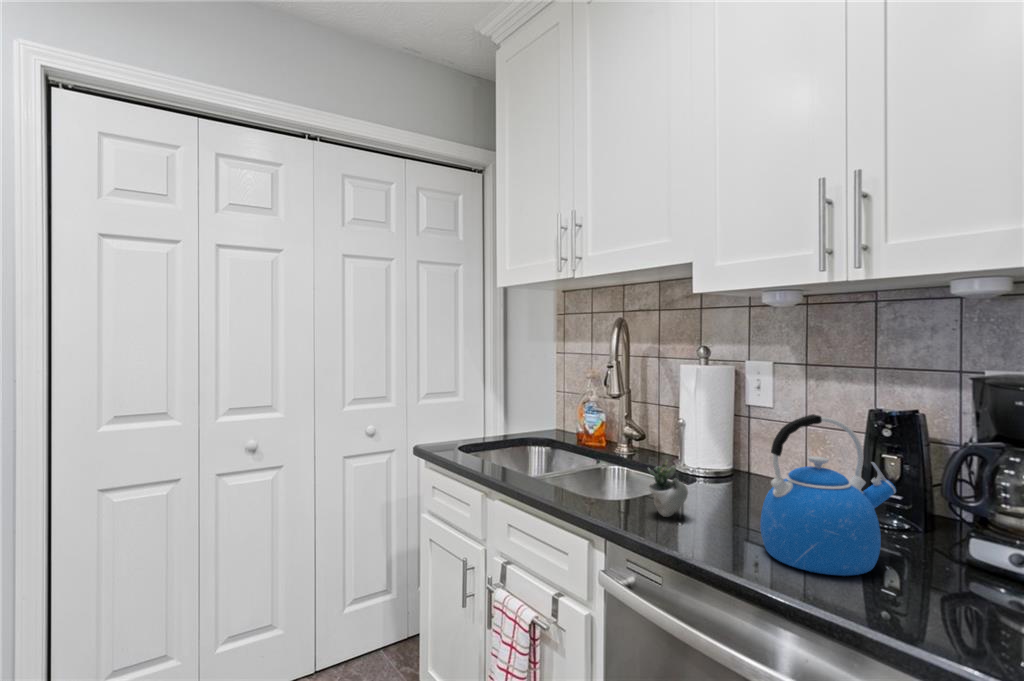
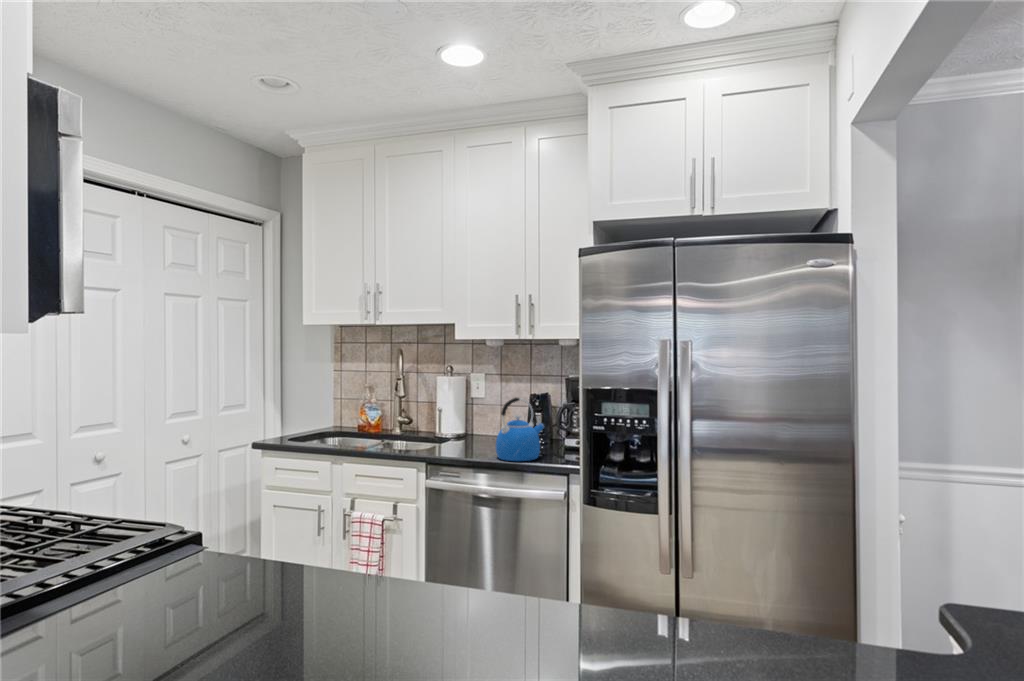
succulent plant: present [648,460,700,517] -> none [440,425,470,454]

